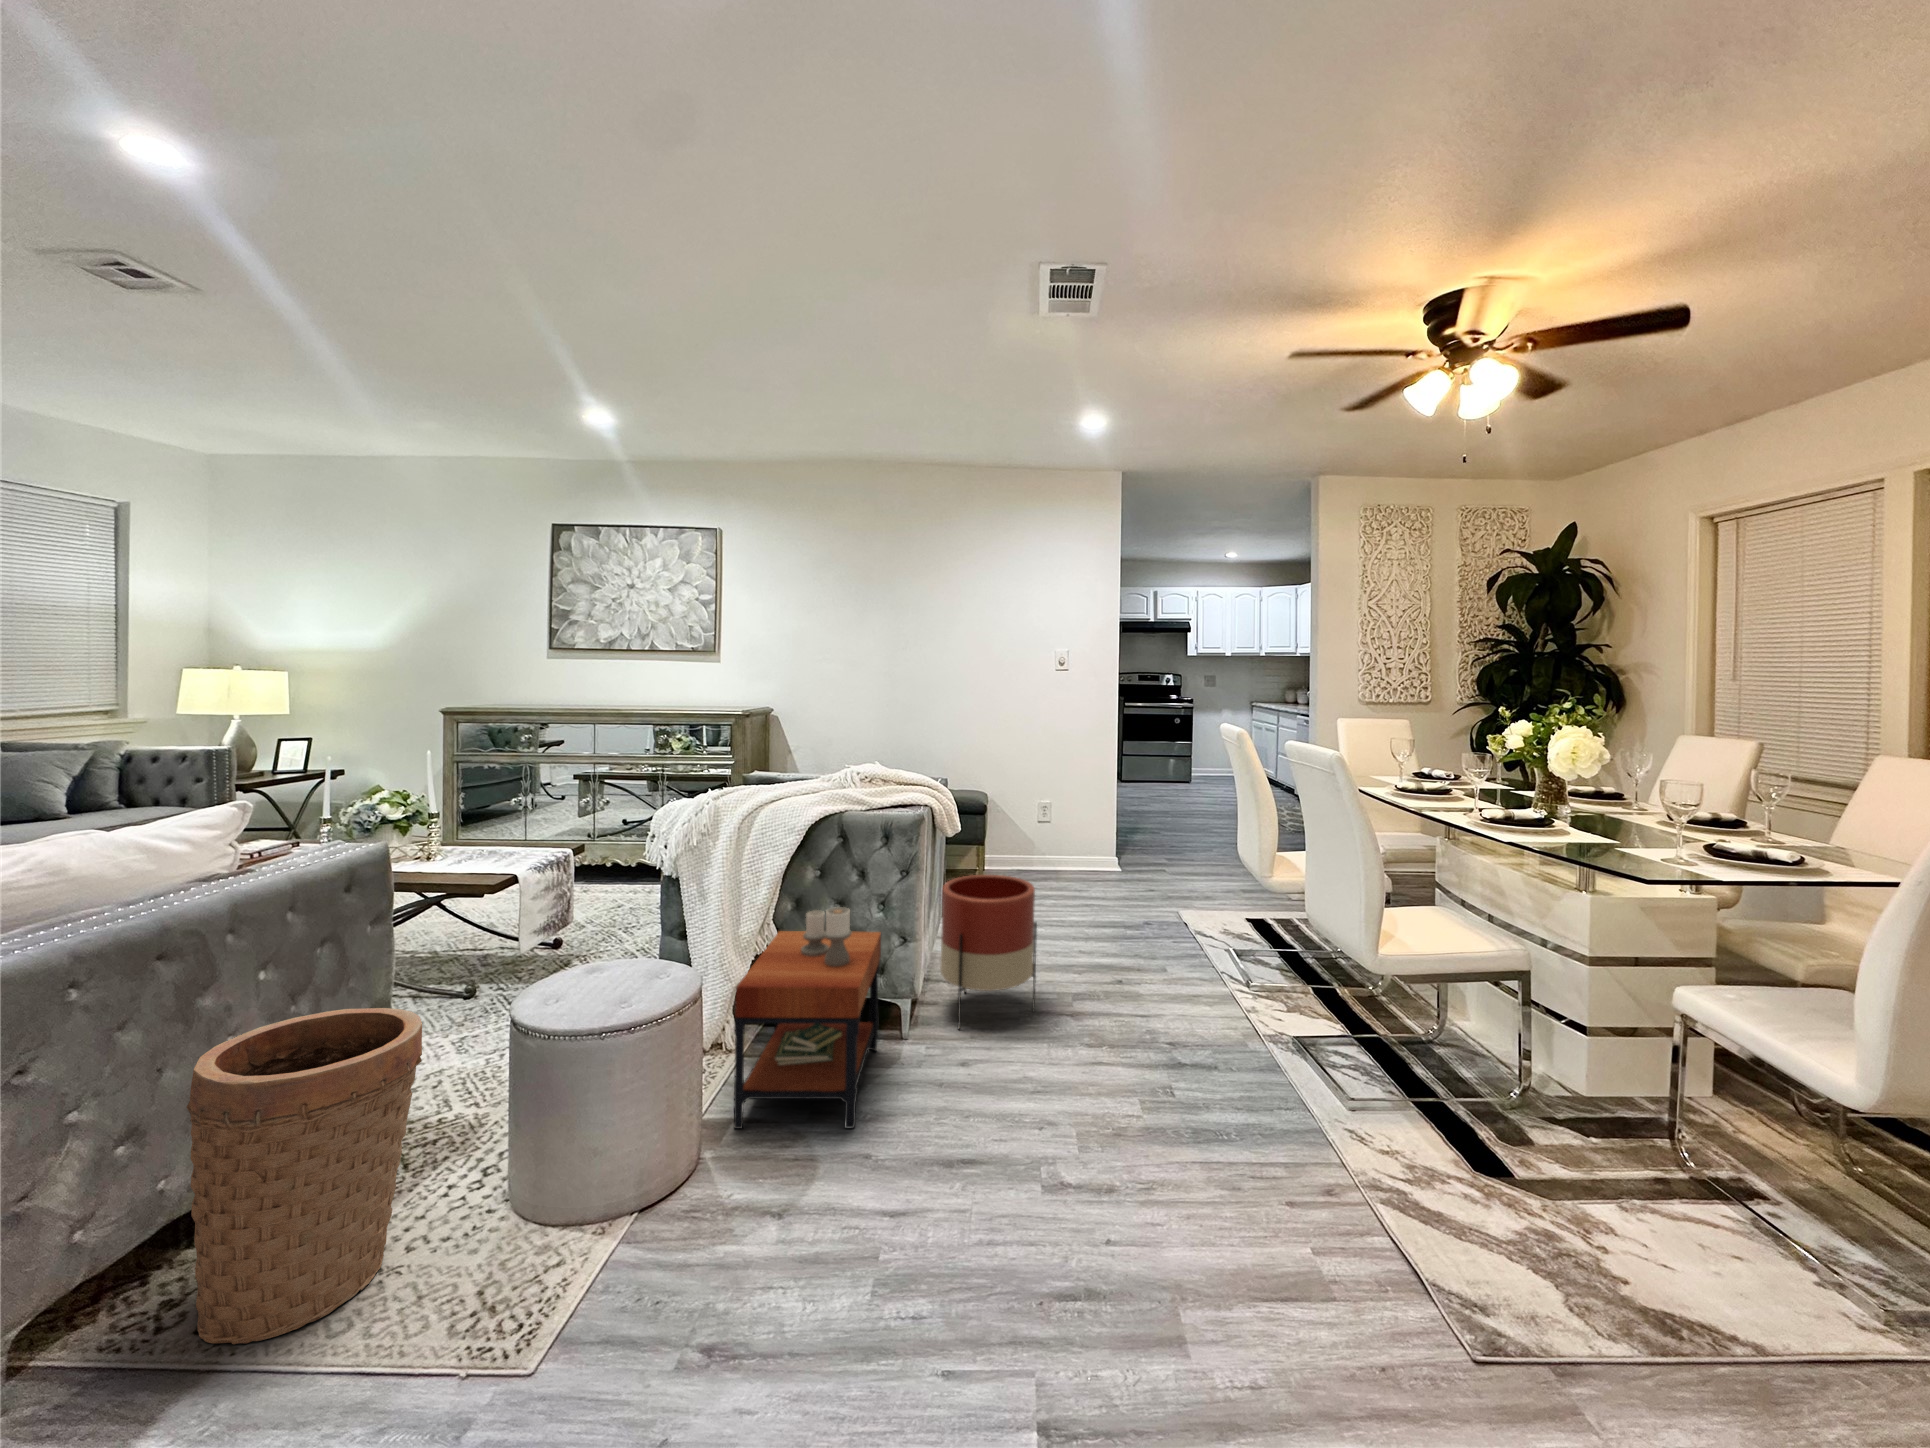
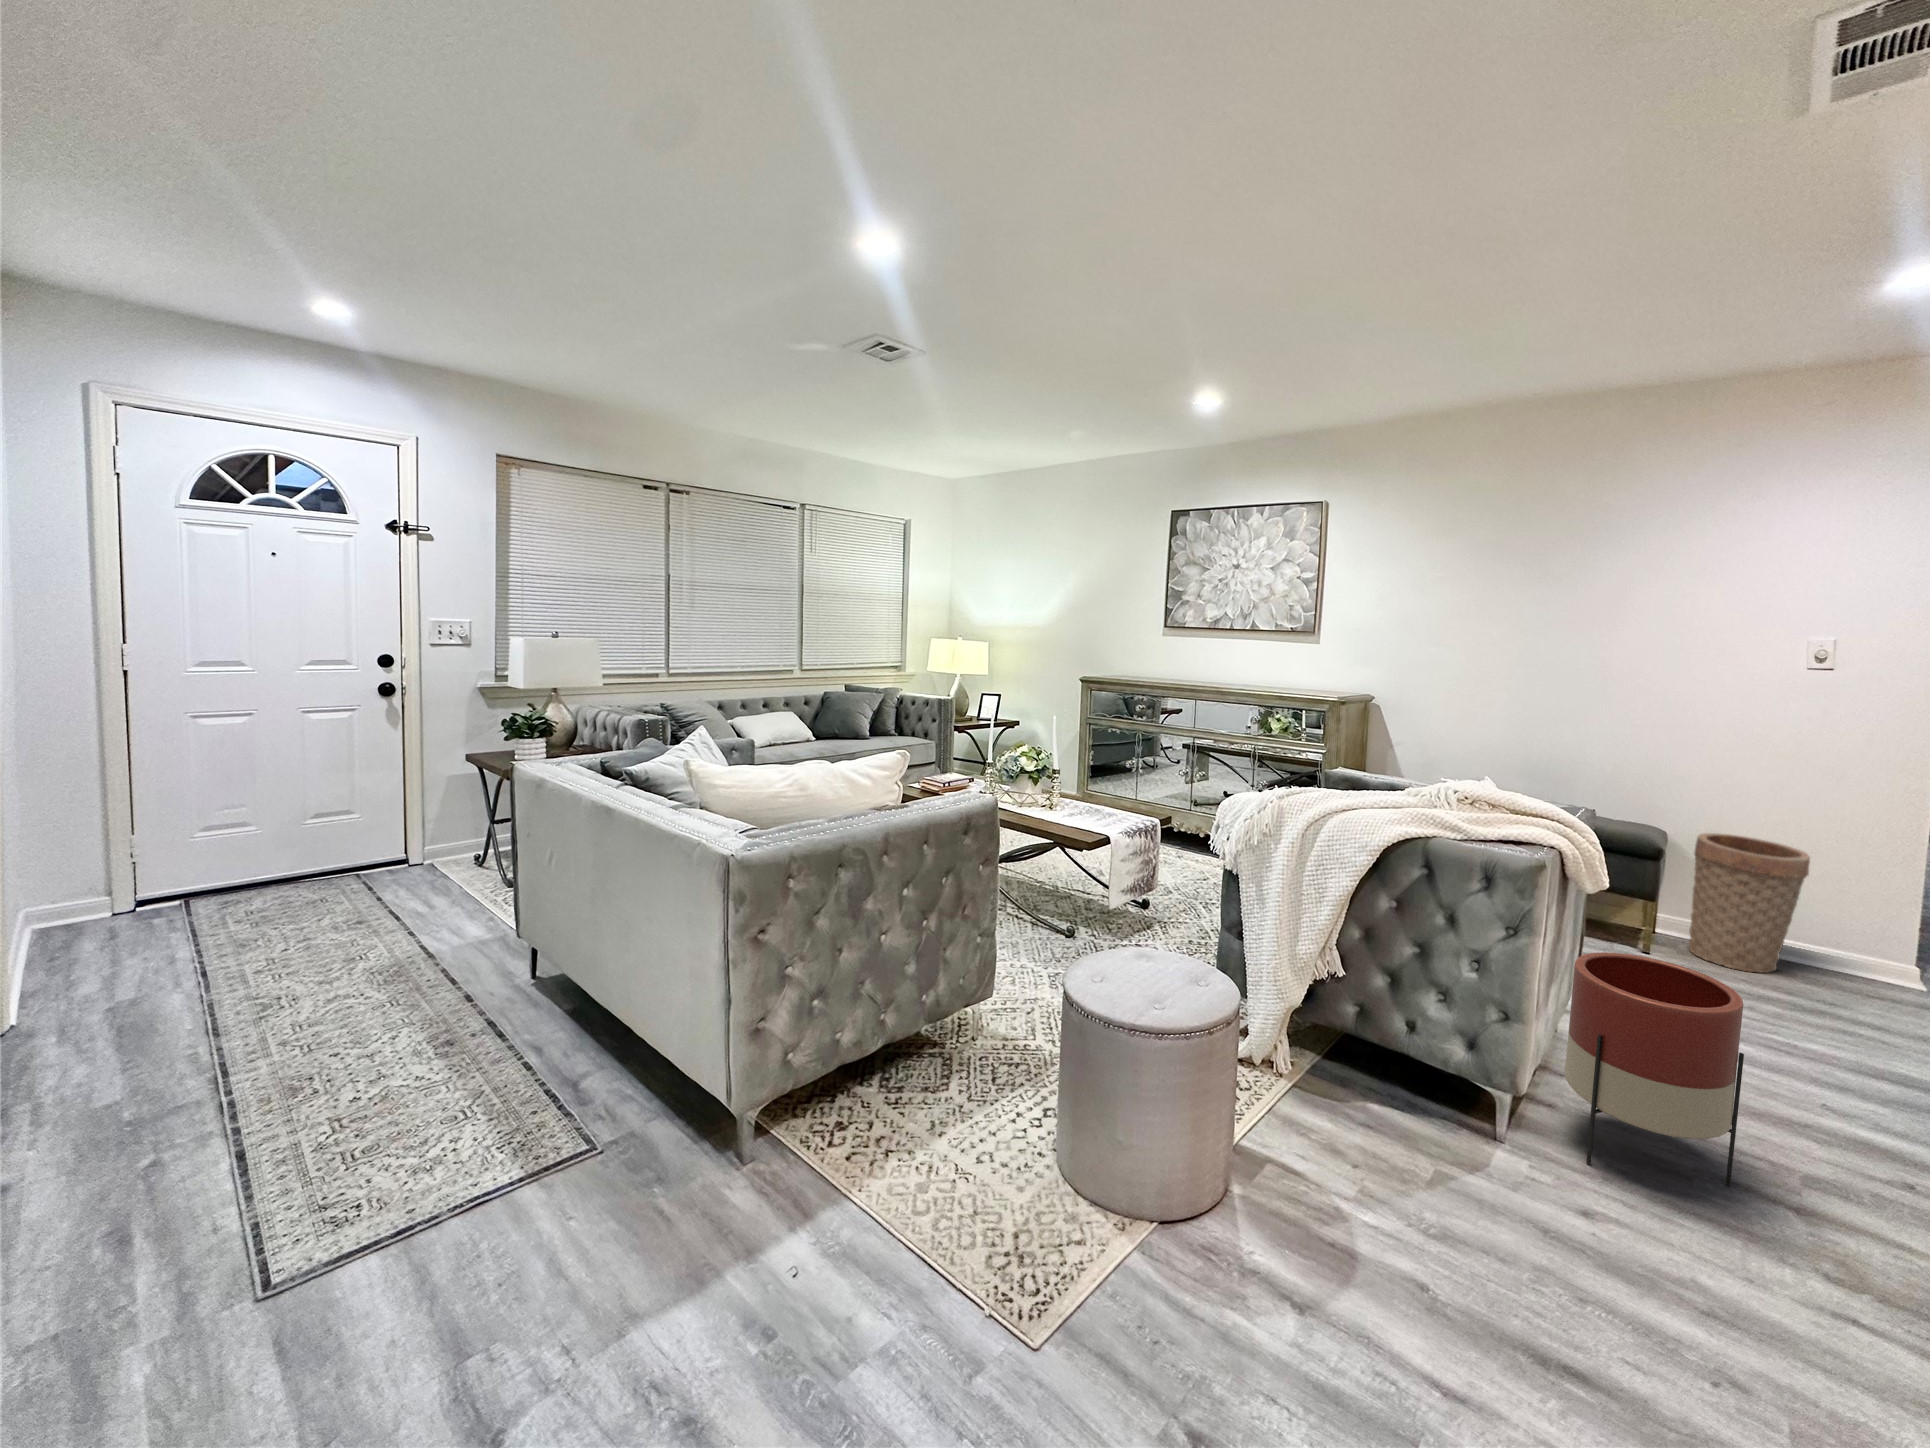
side table: present [734,907,881,1129] -> none [1268,951,1473,1242]
basket: present [187,1008,422,1344] -> present [1689,833,1810,973]

